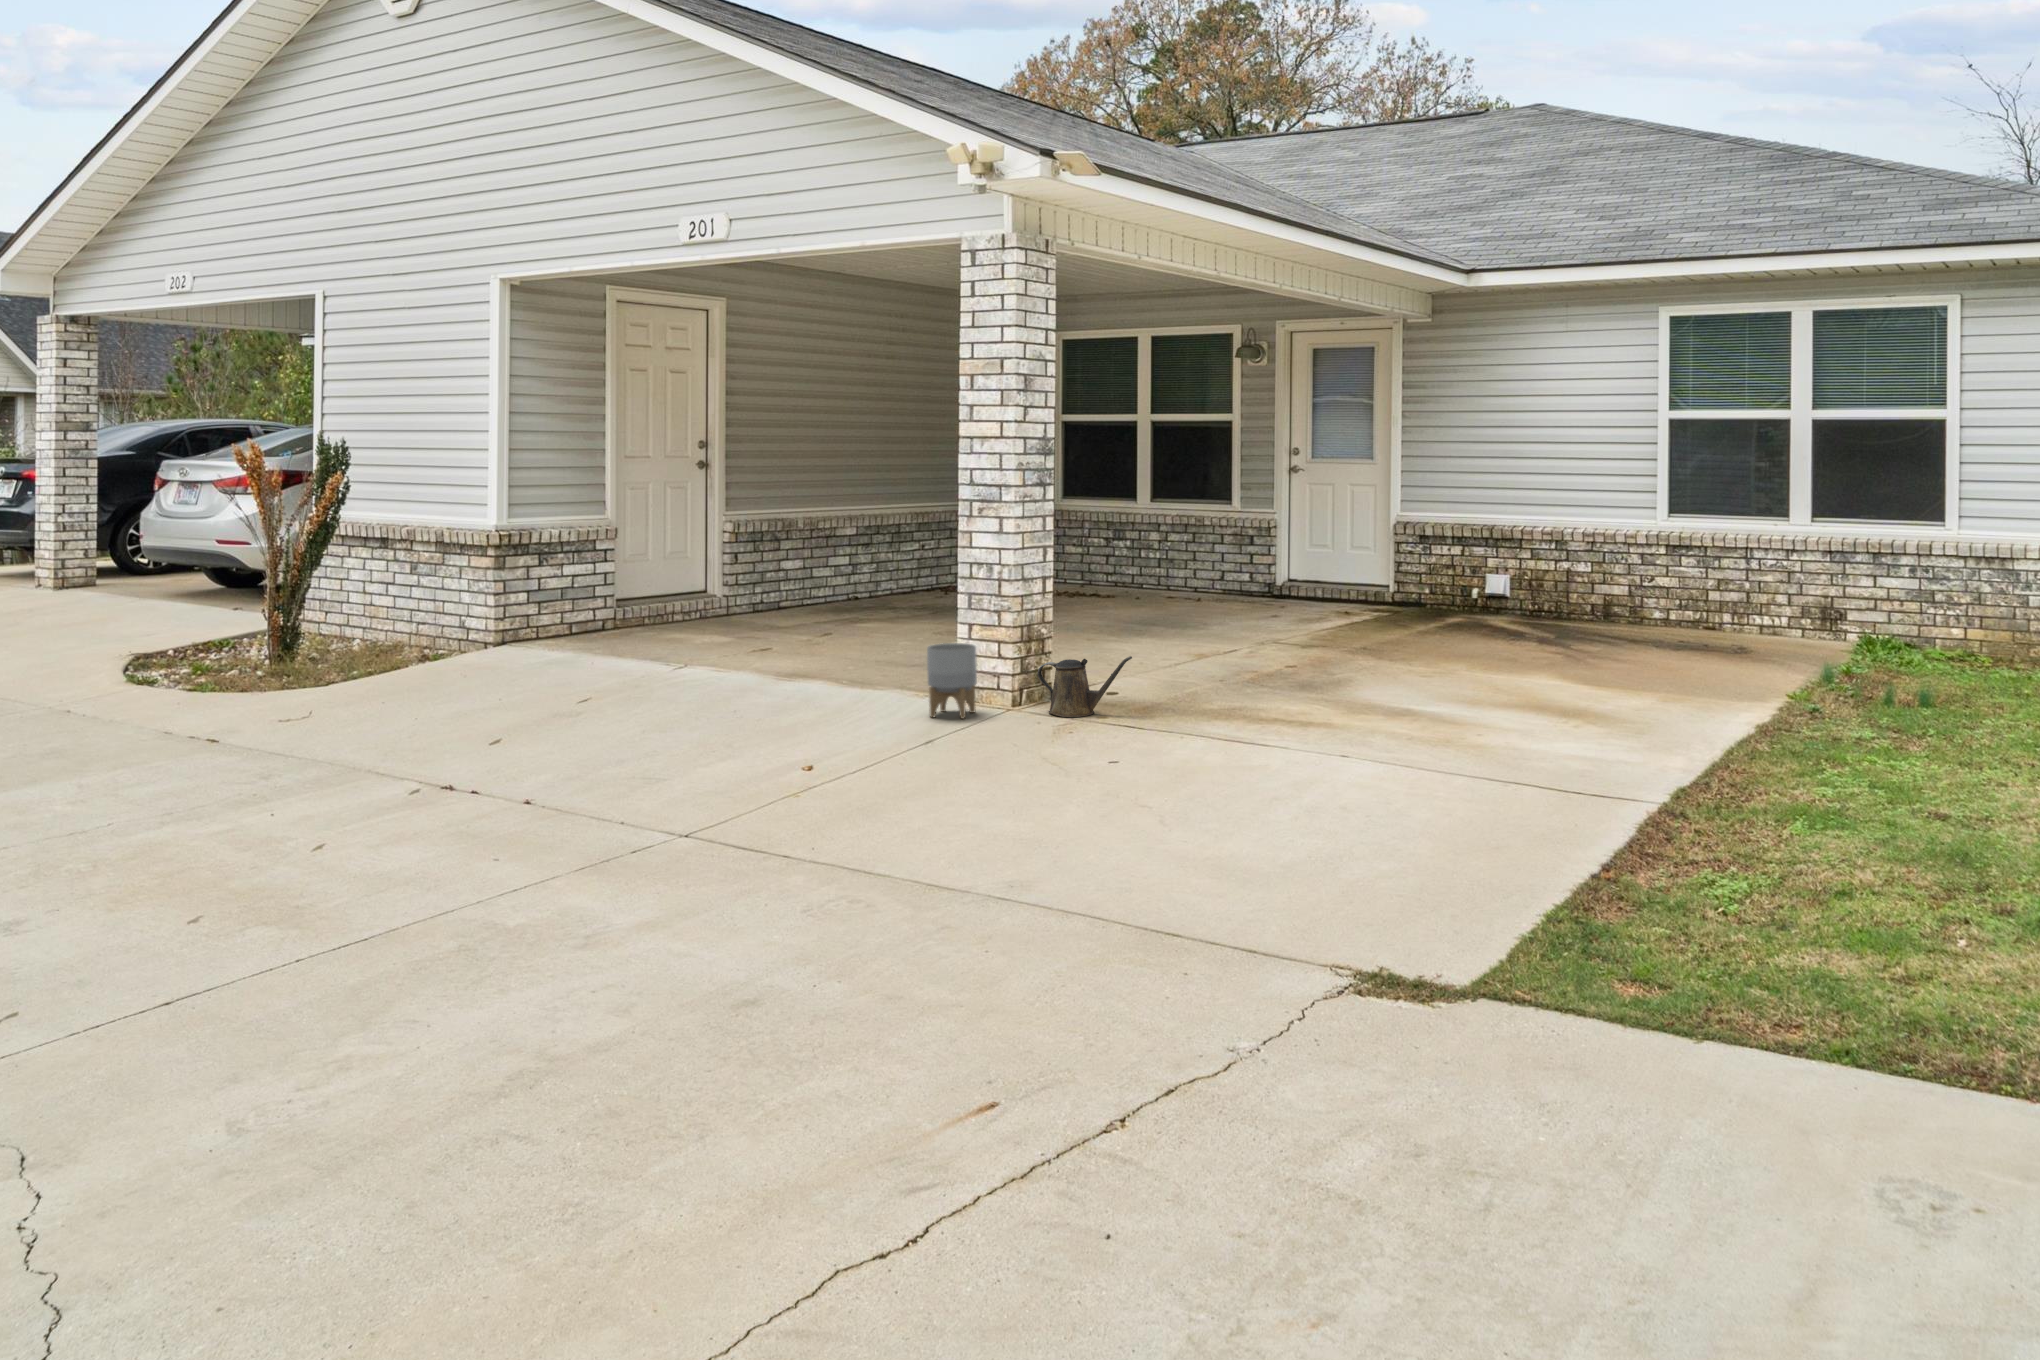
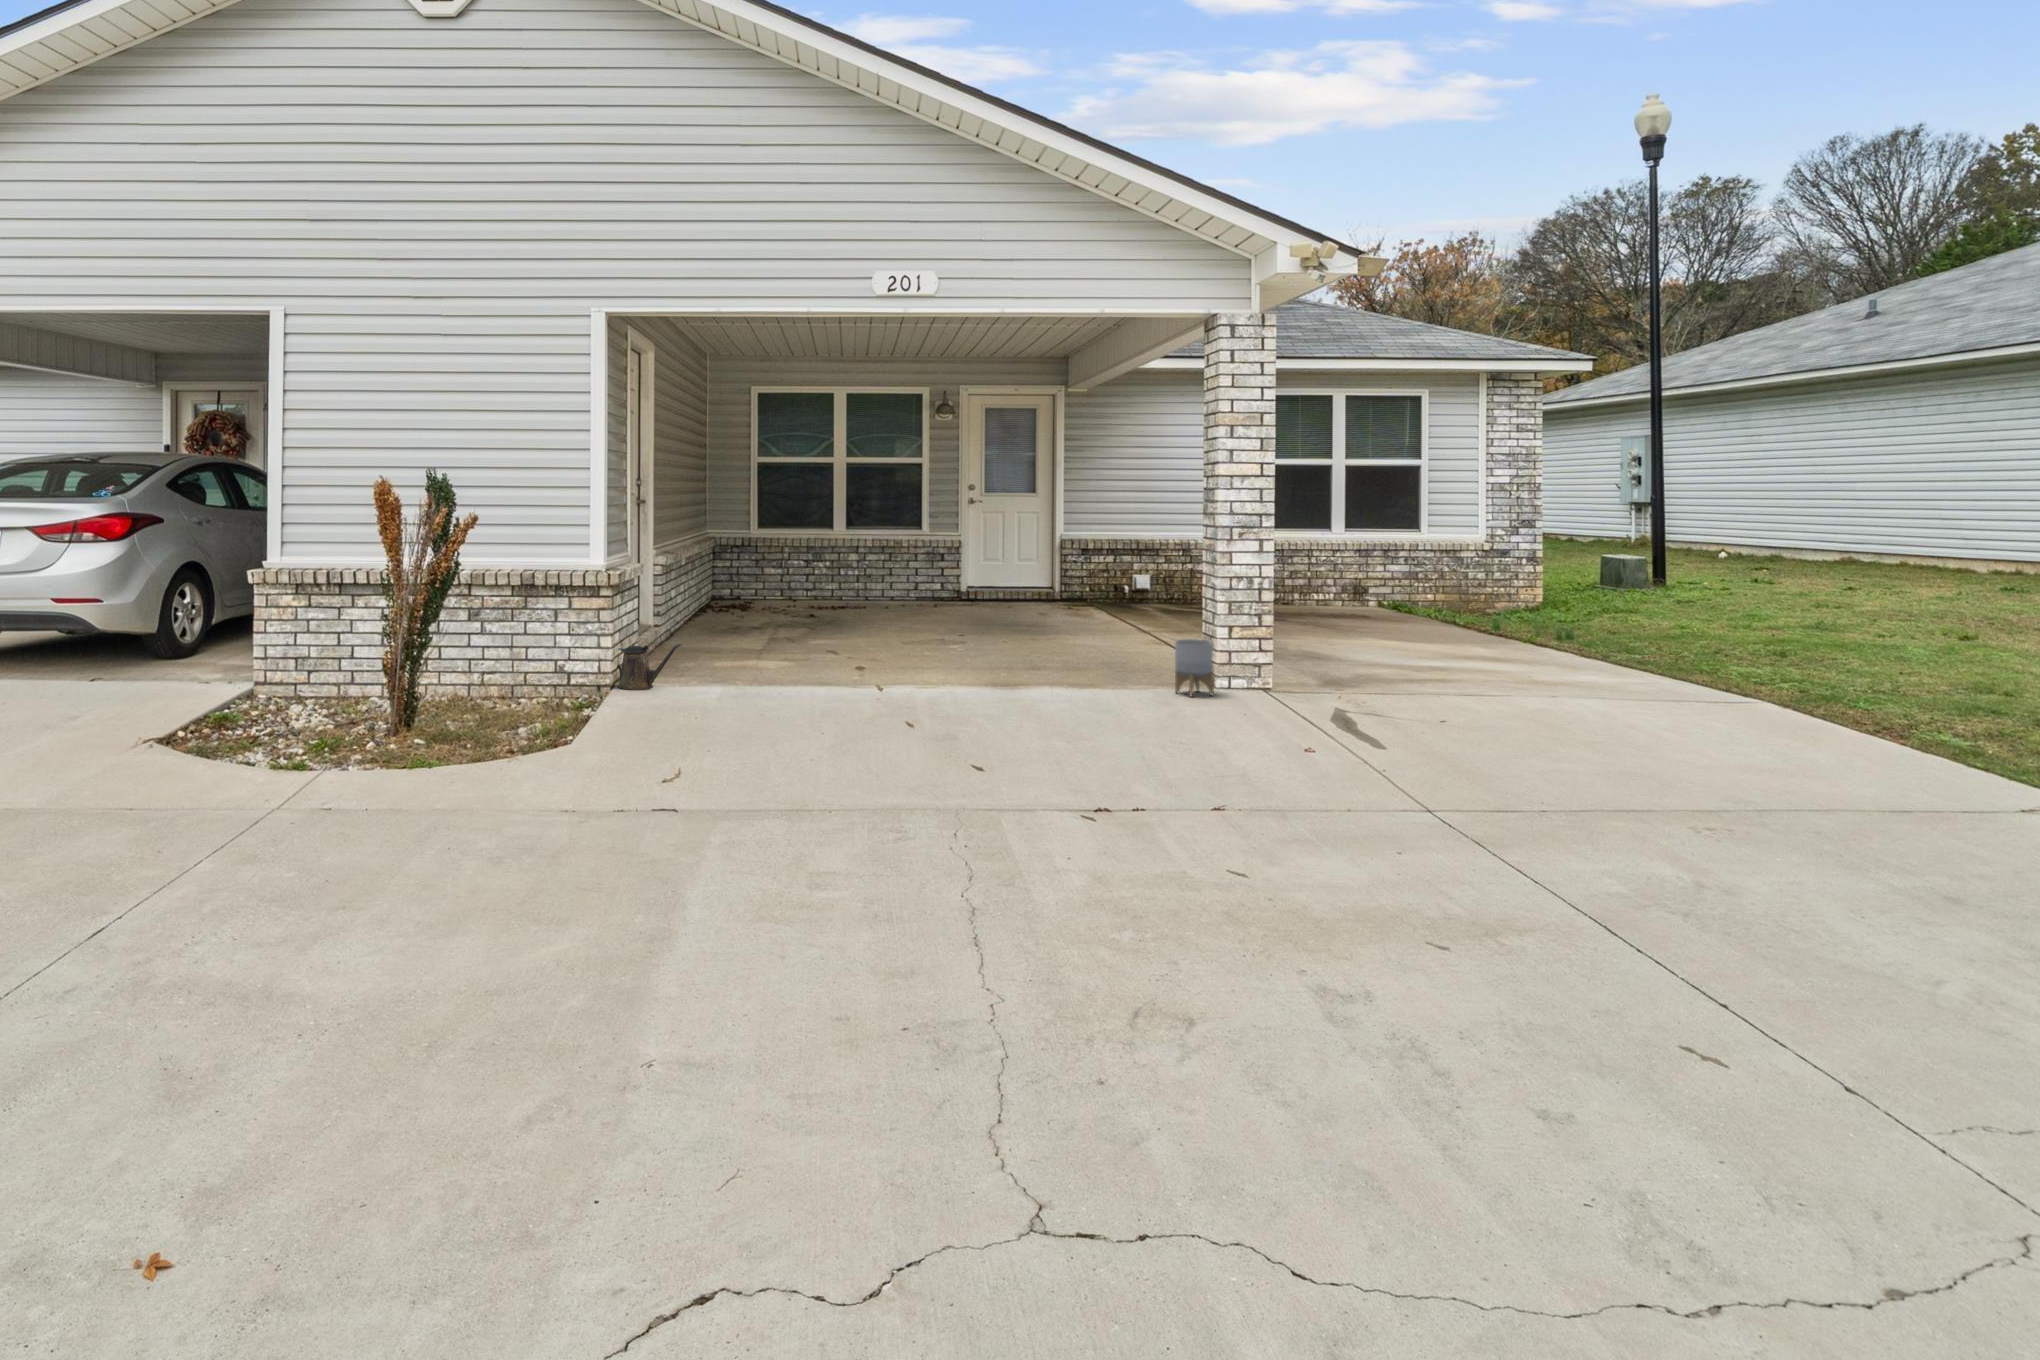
watering can: present [1038,656,1132,717] -> present [617,644,681,690]

